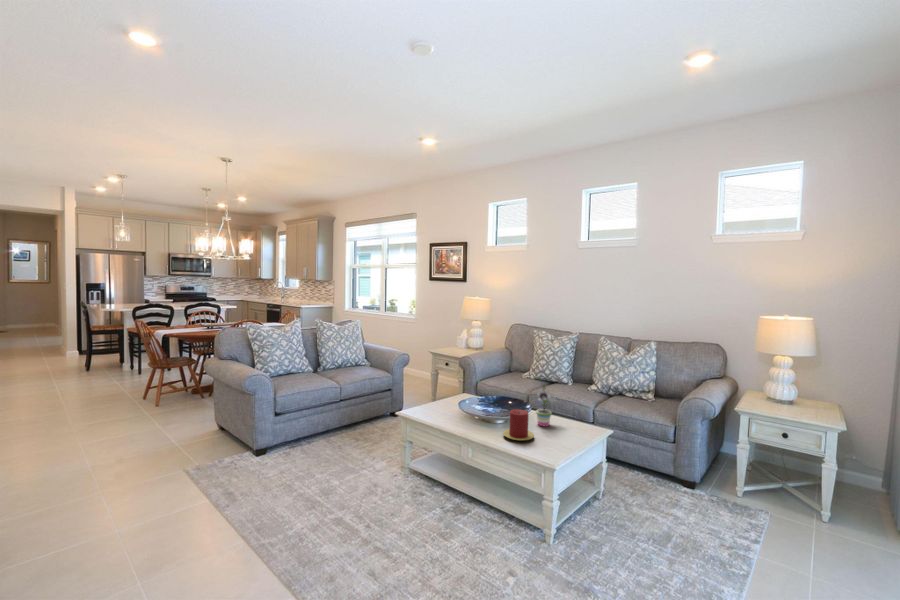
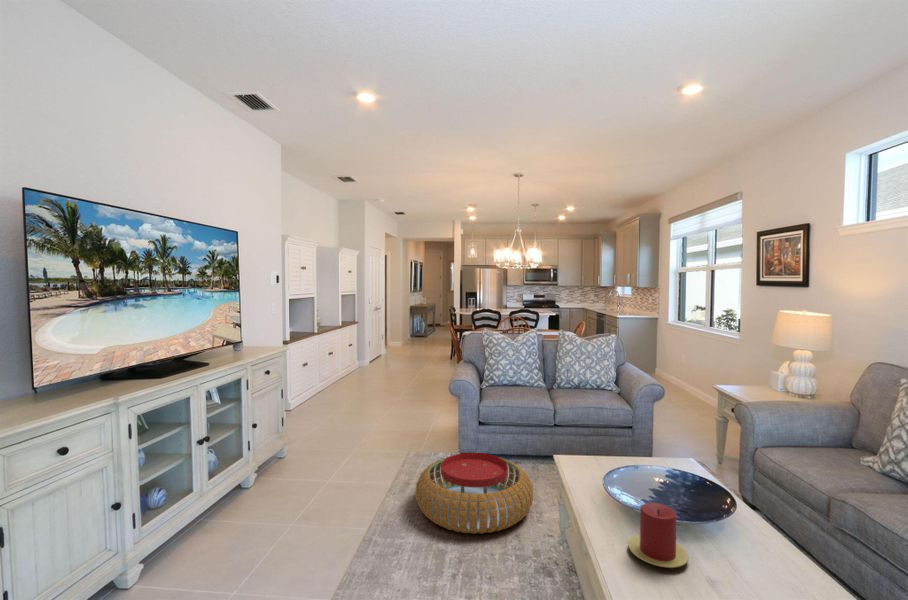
potted plant: present [536,379,556,426] -> none [724,461,790,564]
pouf: none [263,433,374,504] -> present [416,453,533,534]

